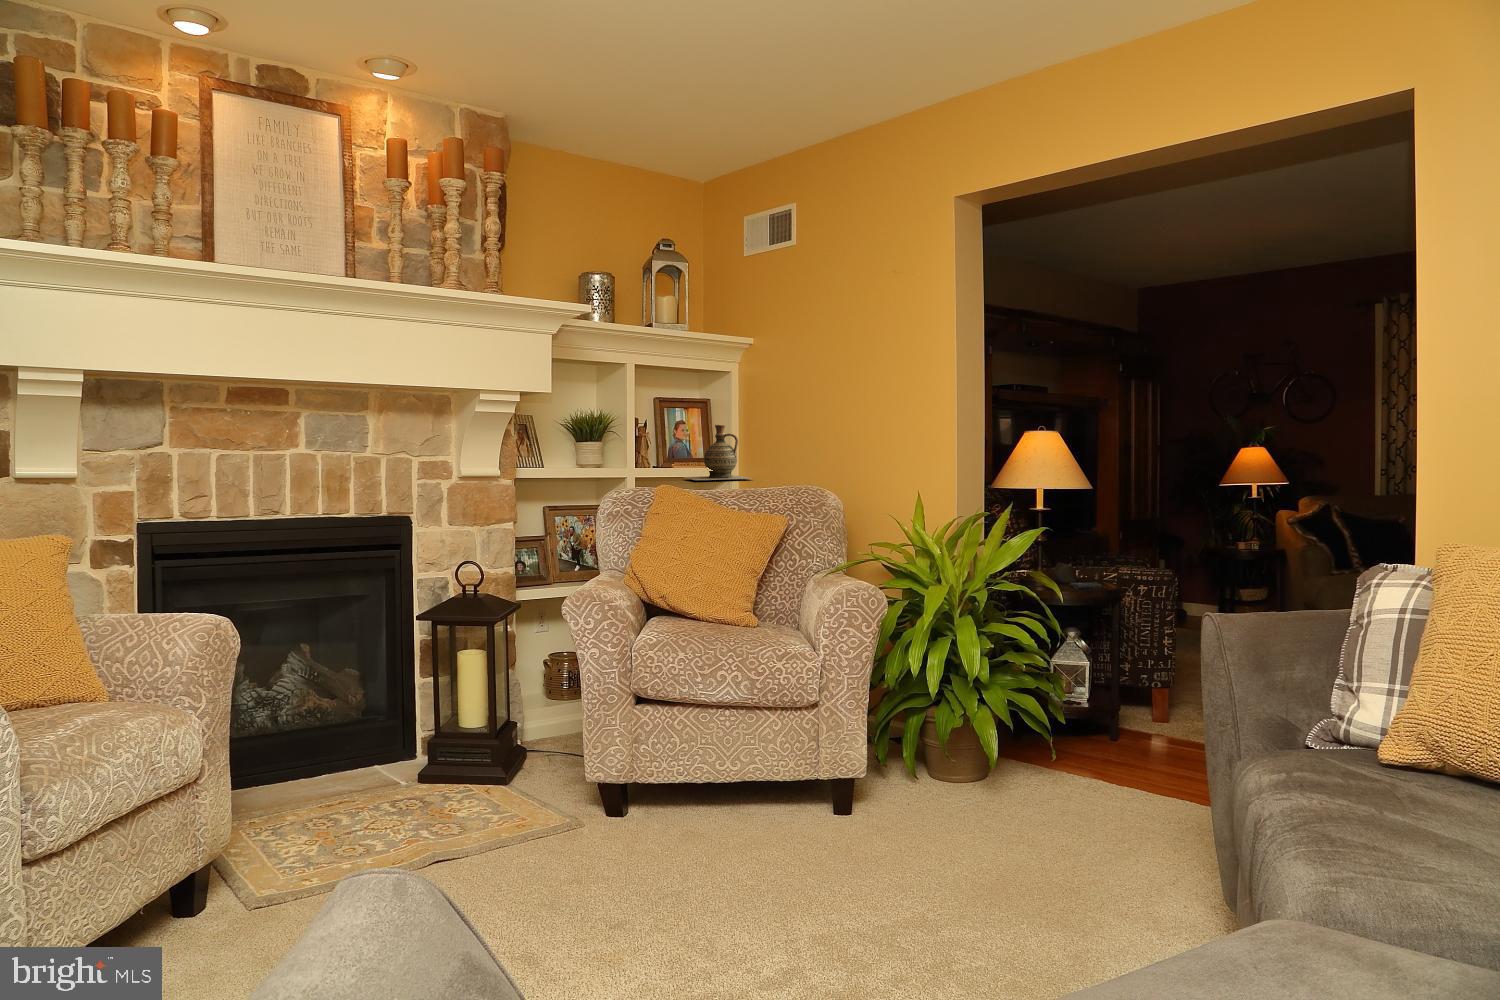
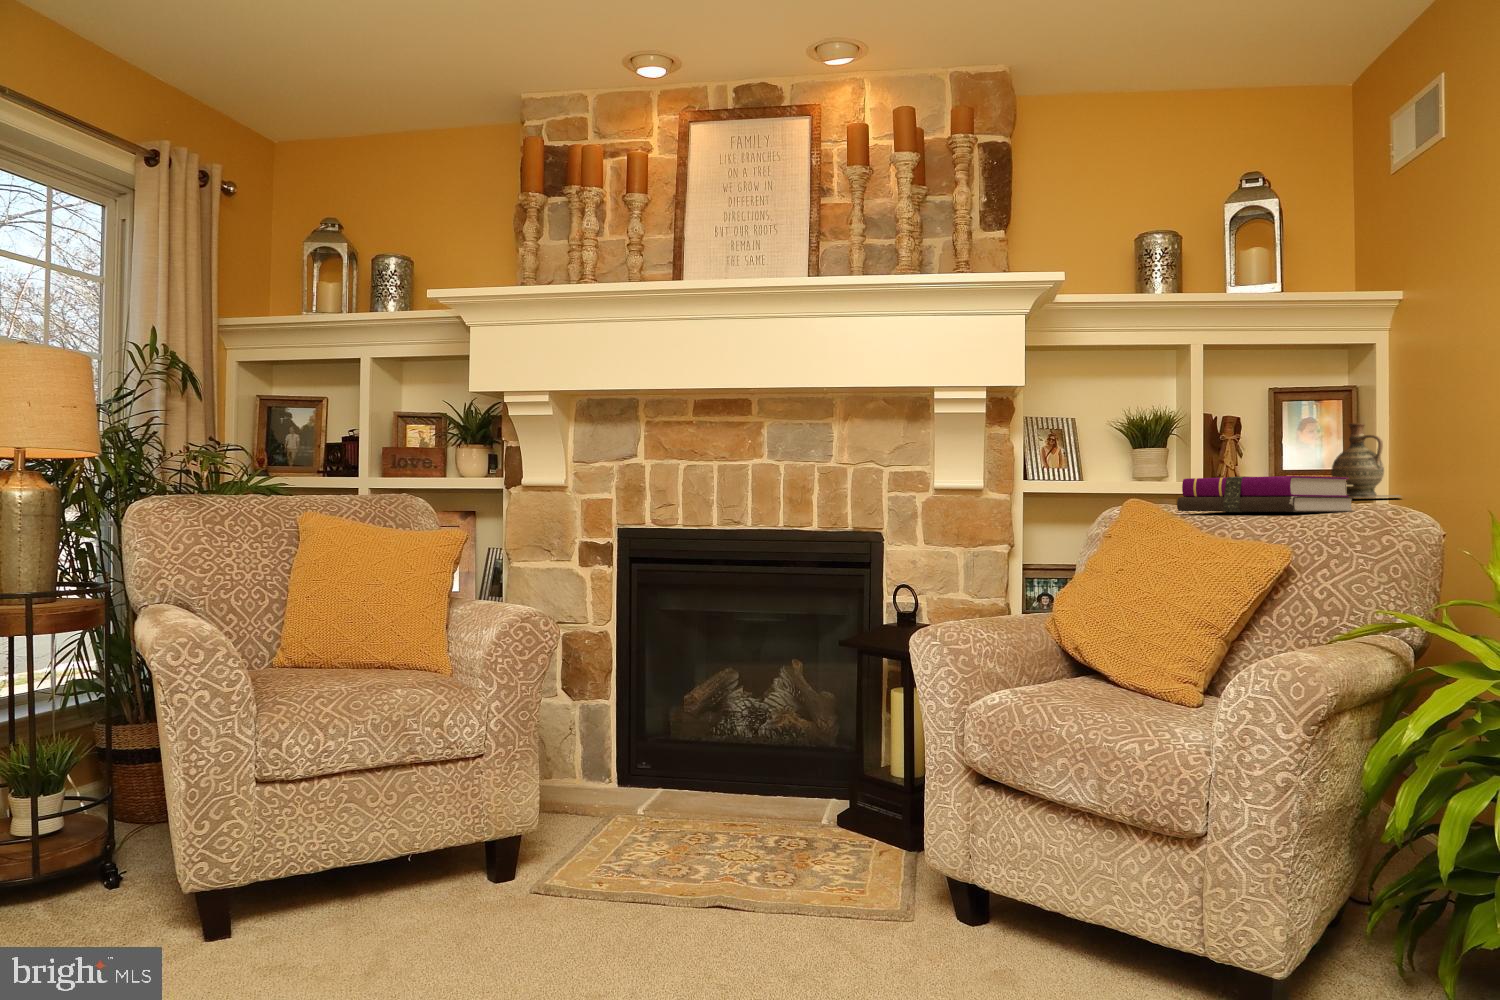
notebook: none [698,472,798,497] -> present [1177,476,1354,512]

